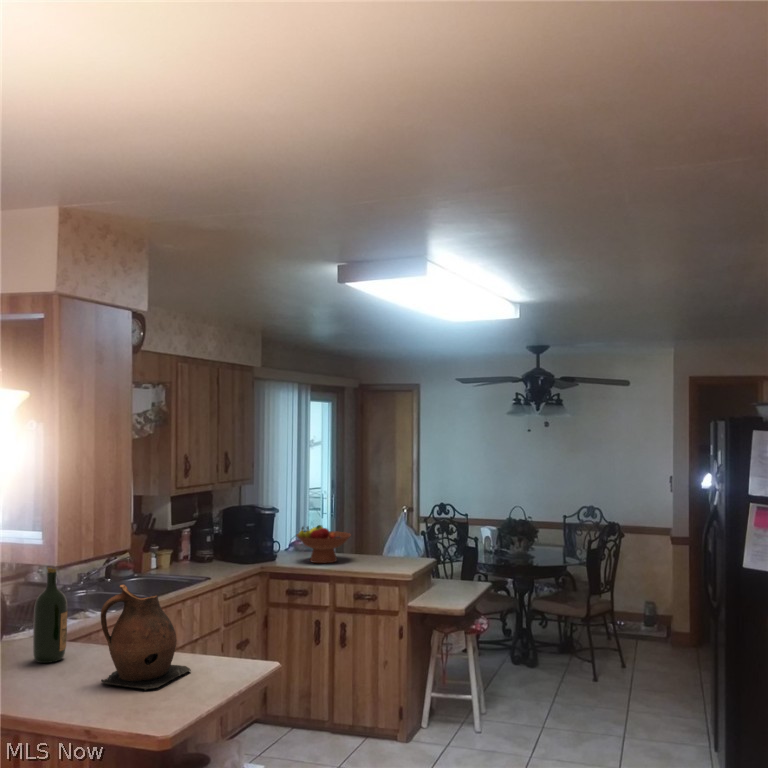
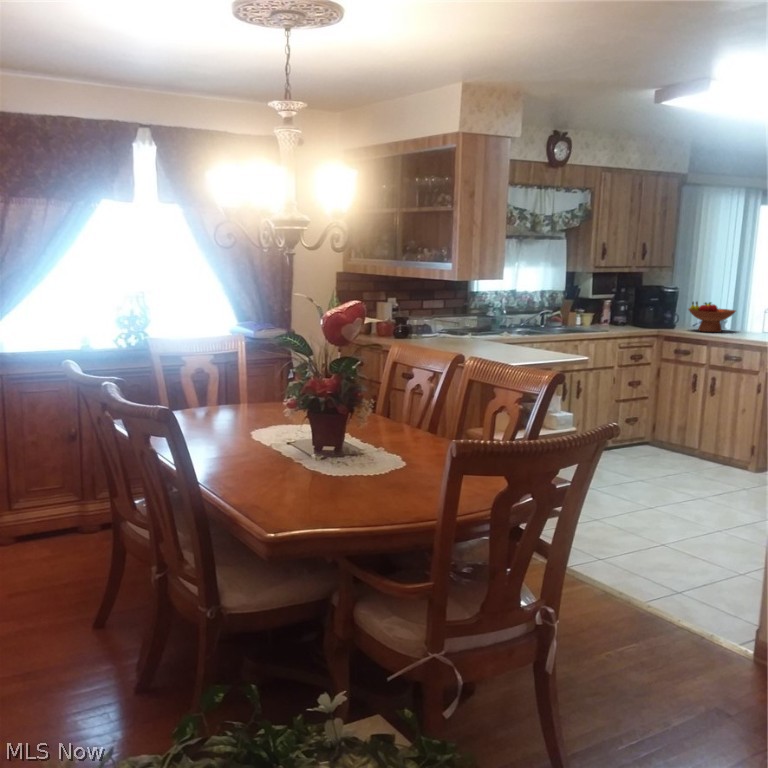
wine bottle: present [33,568,68,663] -> none [469,296,487,349]
ceramic pitcher: present [101,585,191,691] -> none [495,305,545,361]

